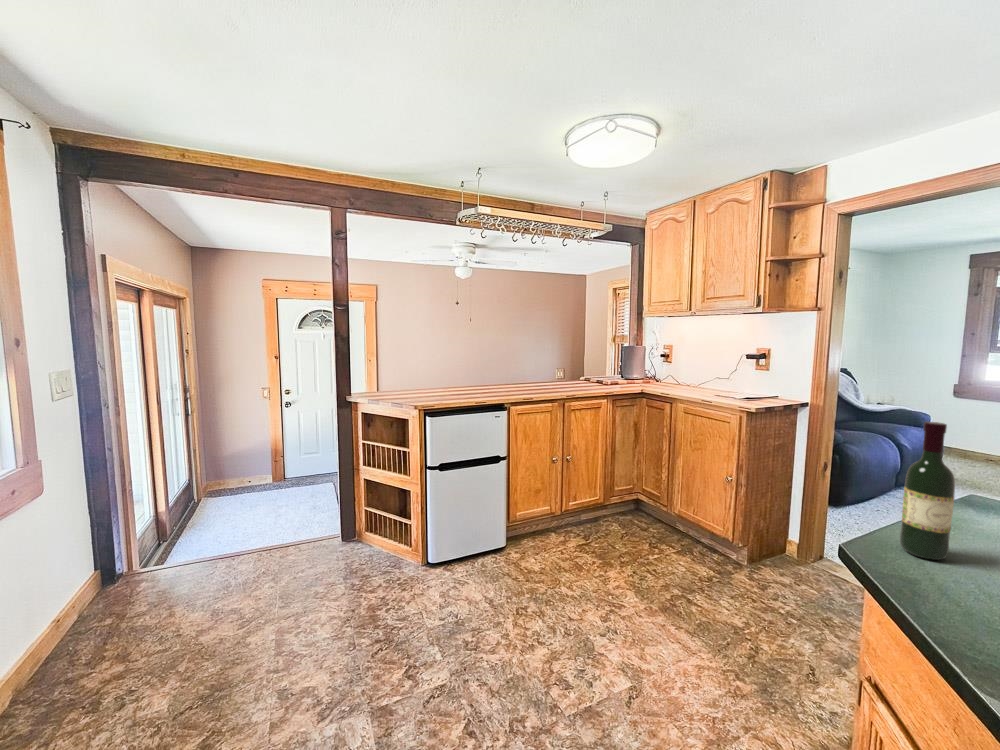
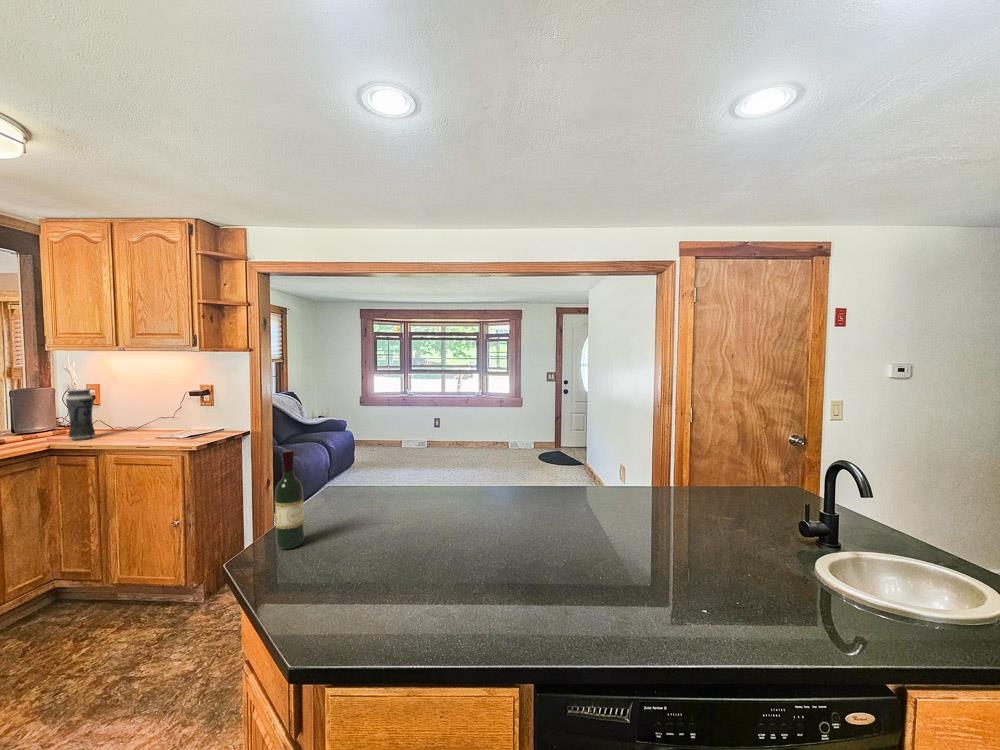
vase: none [654,347,671,389] -> present [66,389,95,440]

